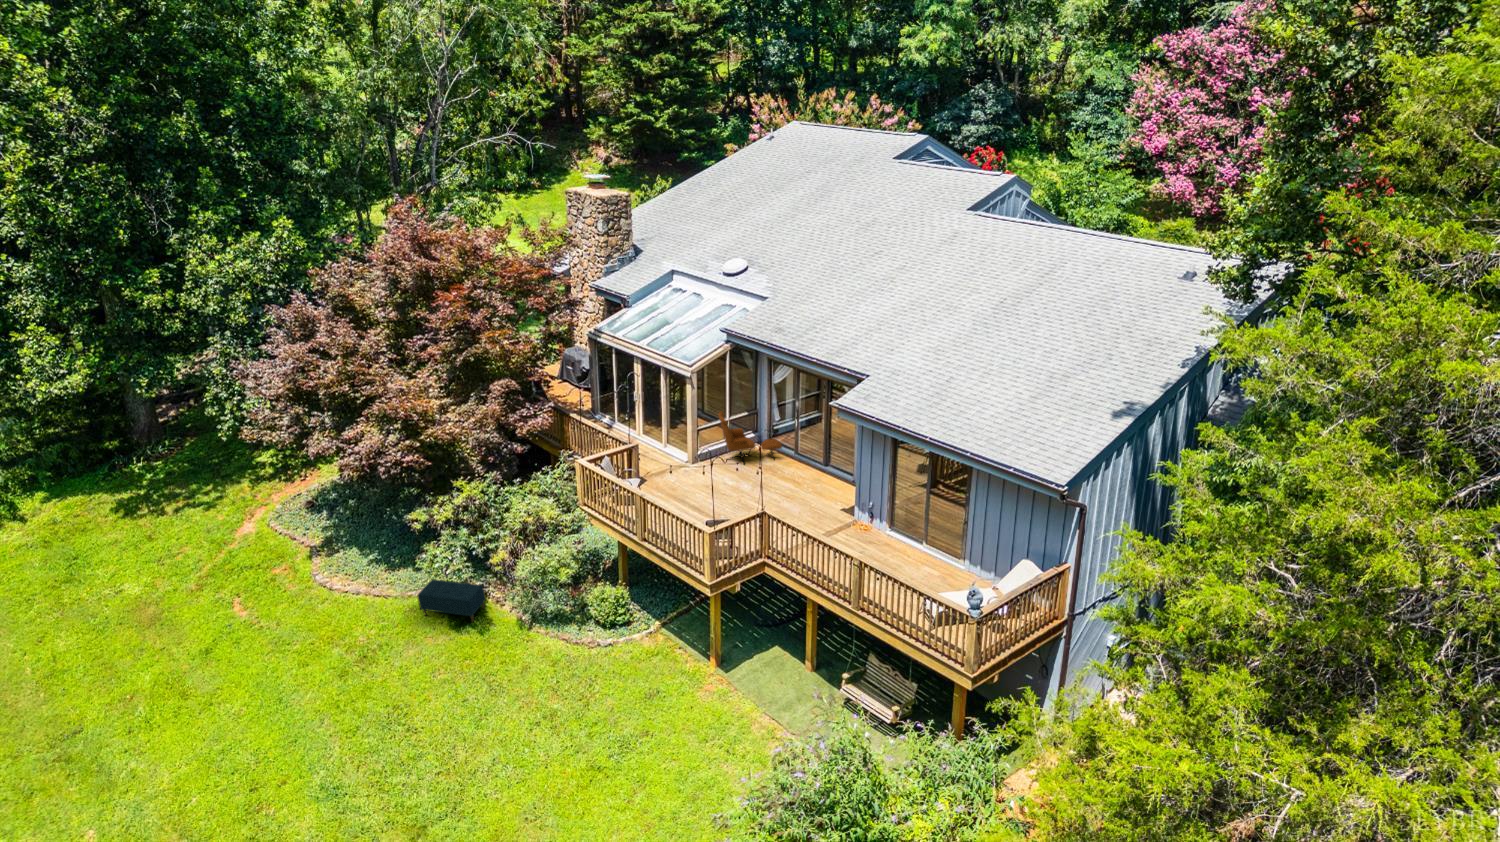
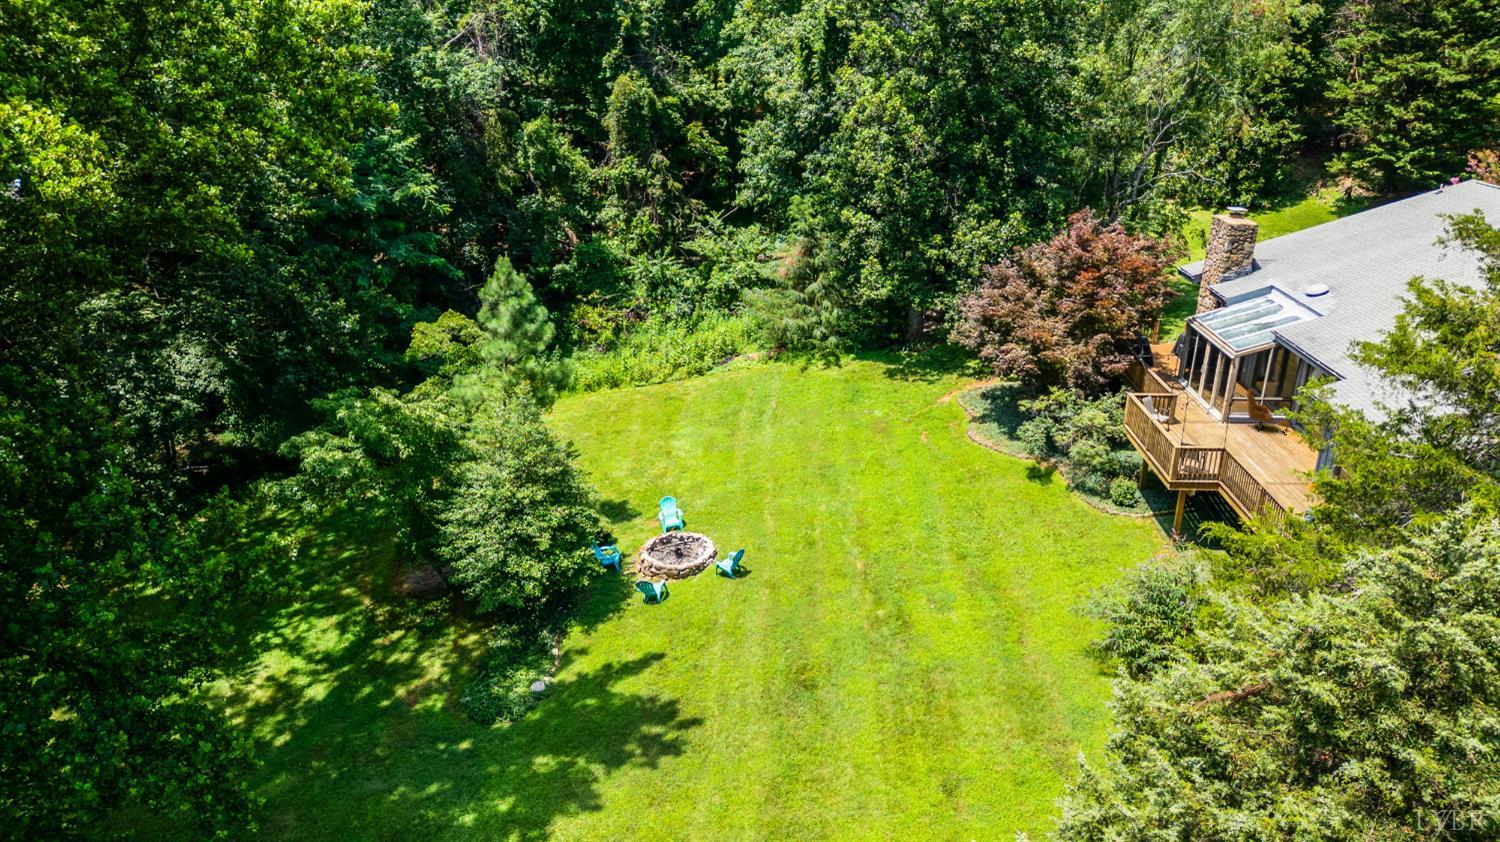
bench: present [418,579,485,622] -> none [1012,446,1051,477]

